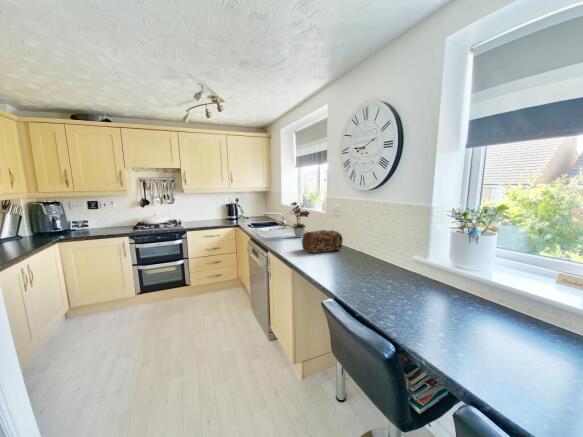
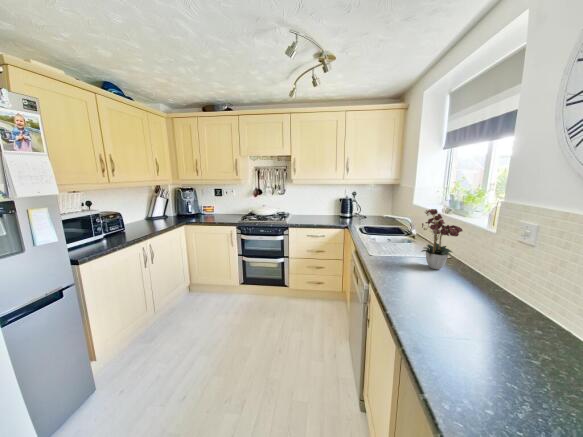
bread loaf: present [302,230,343,253] -> none [439,282,558,340]

